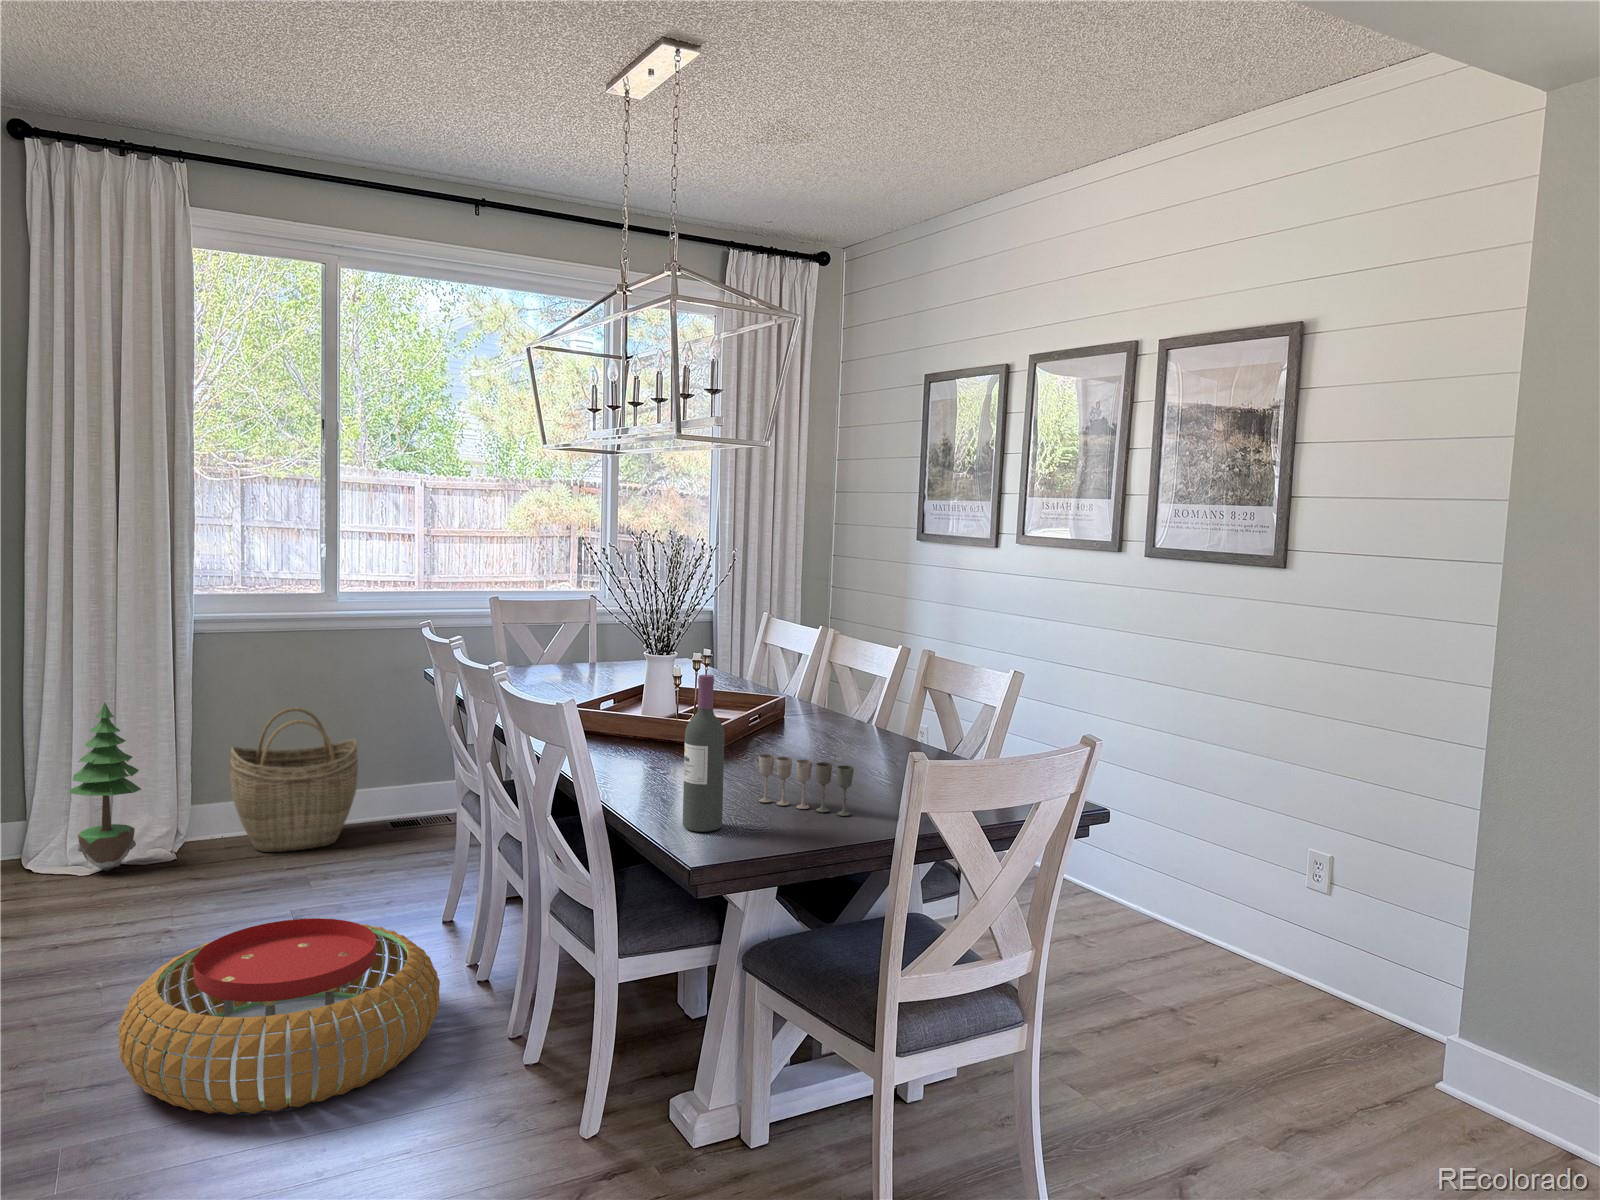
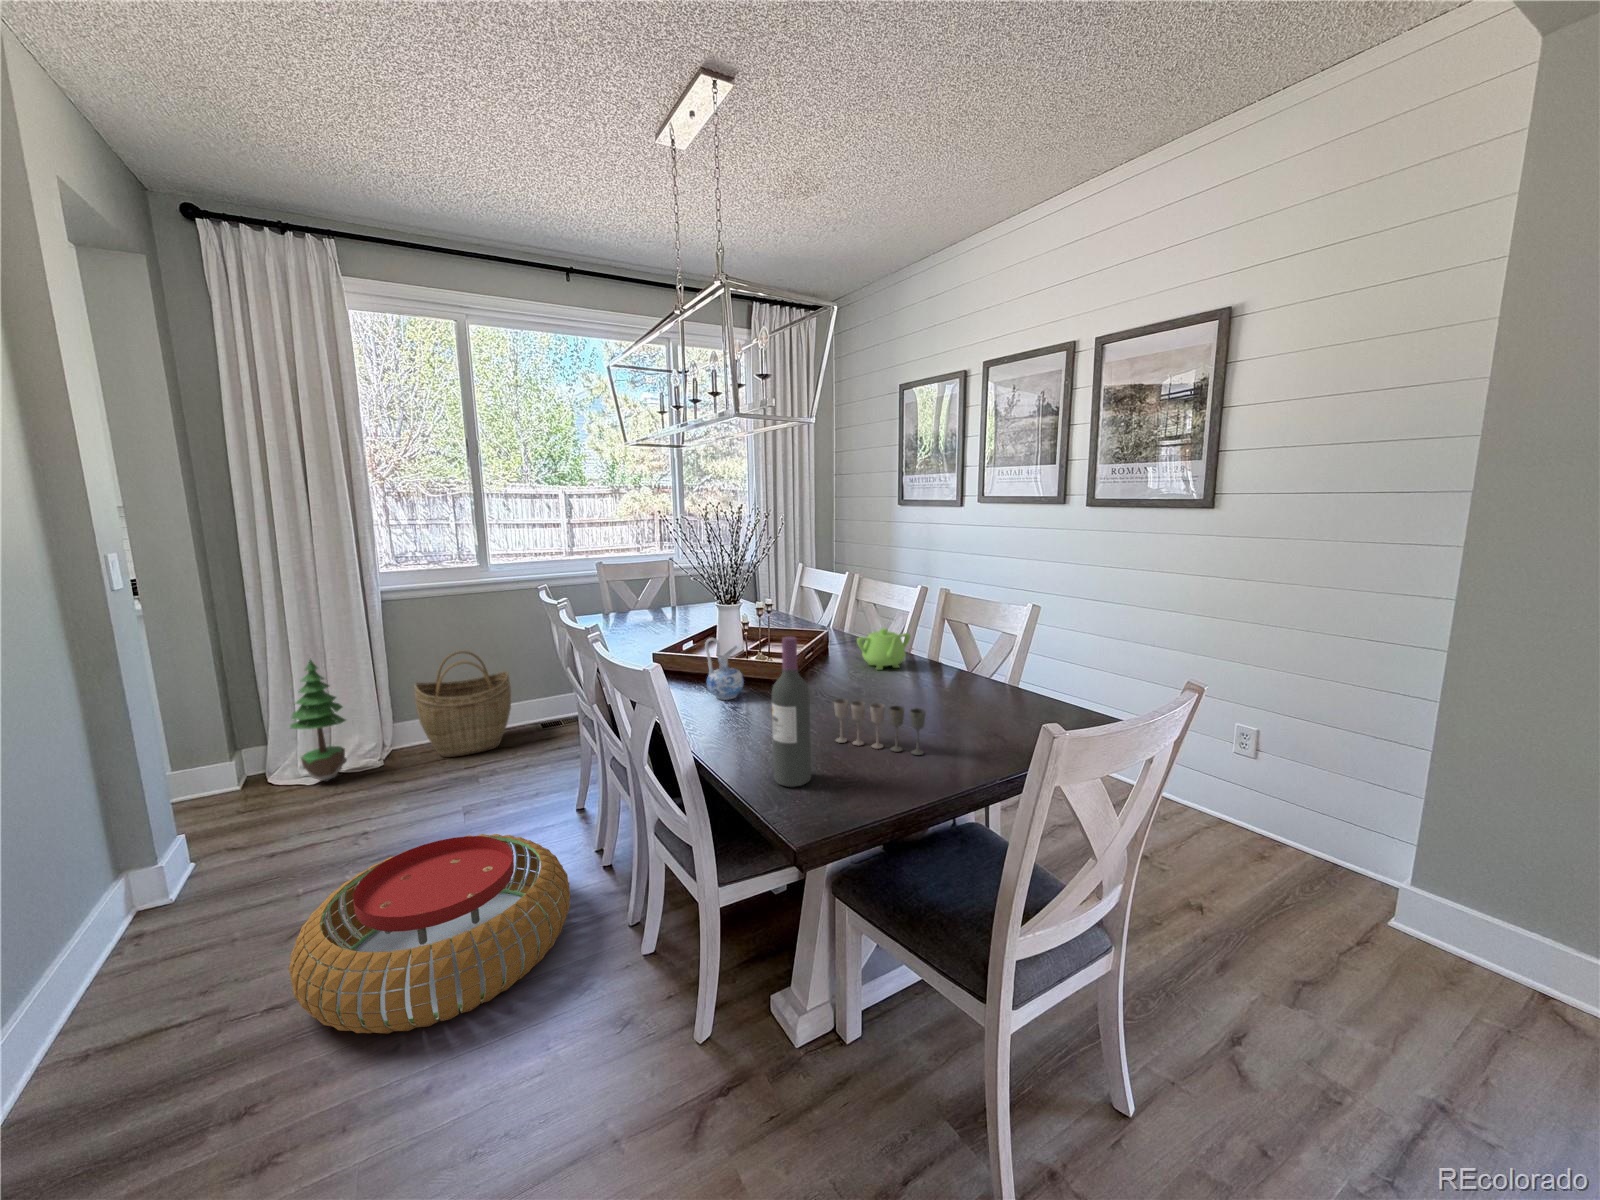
ceramic pitcher: none [623,687,667,761] -> present [705,638,744,700]
teapot: none [812,693,880,743] -> present [857,628,910,670]

